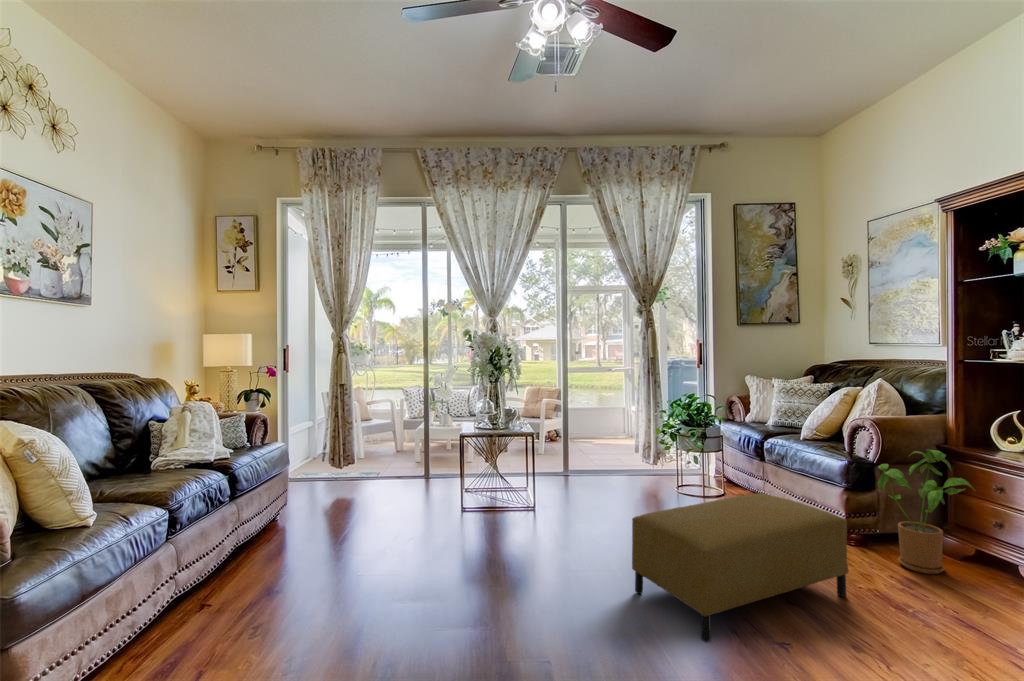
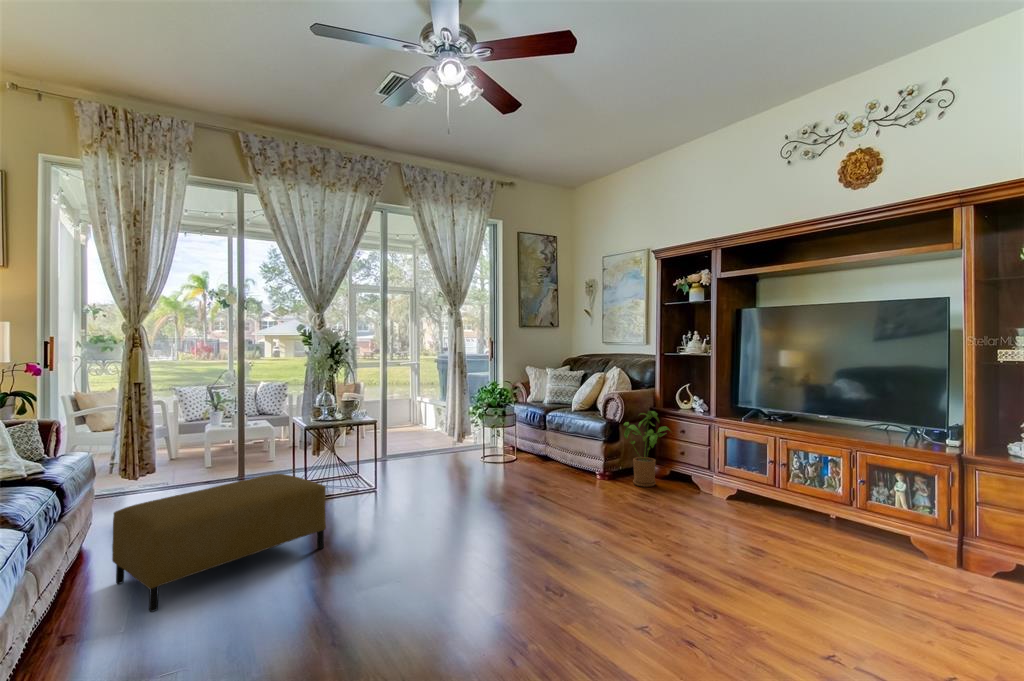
ottoman: present [632,493,849,642] -> present [112,474,326,612]

